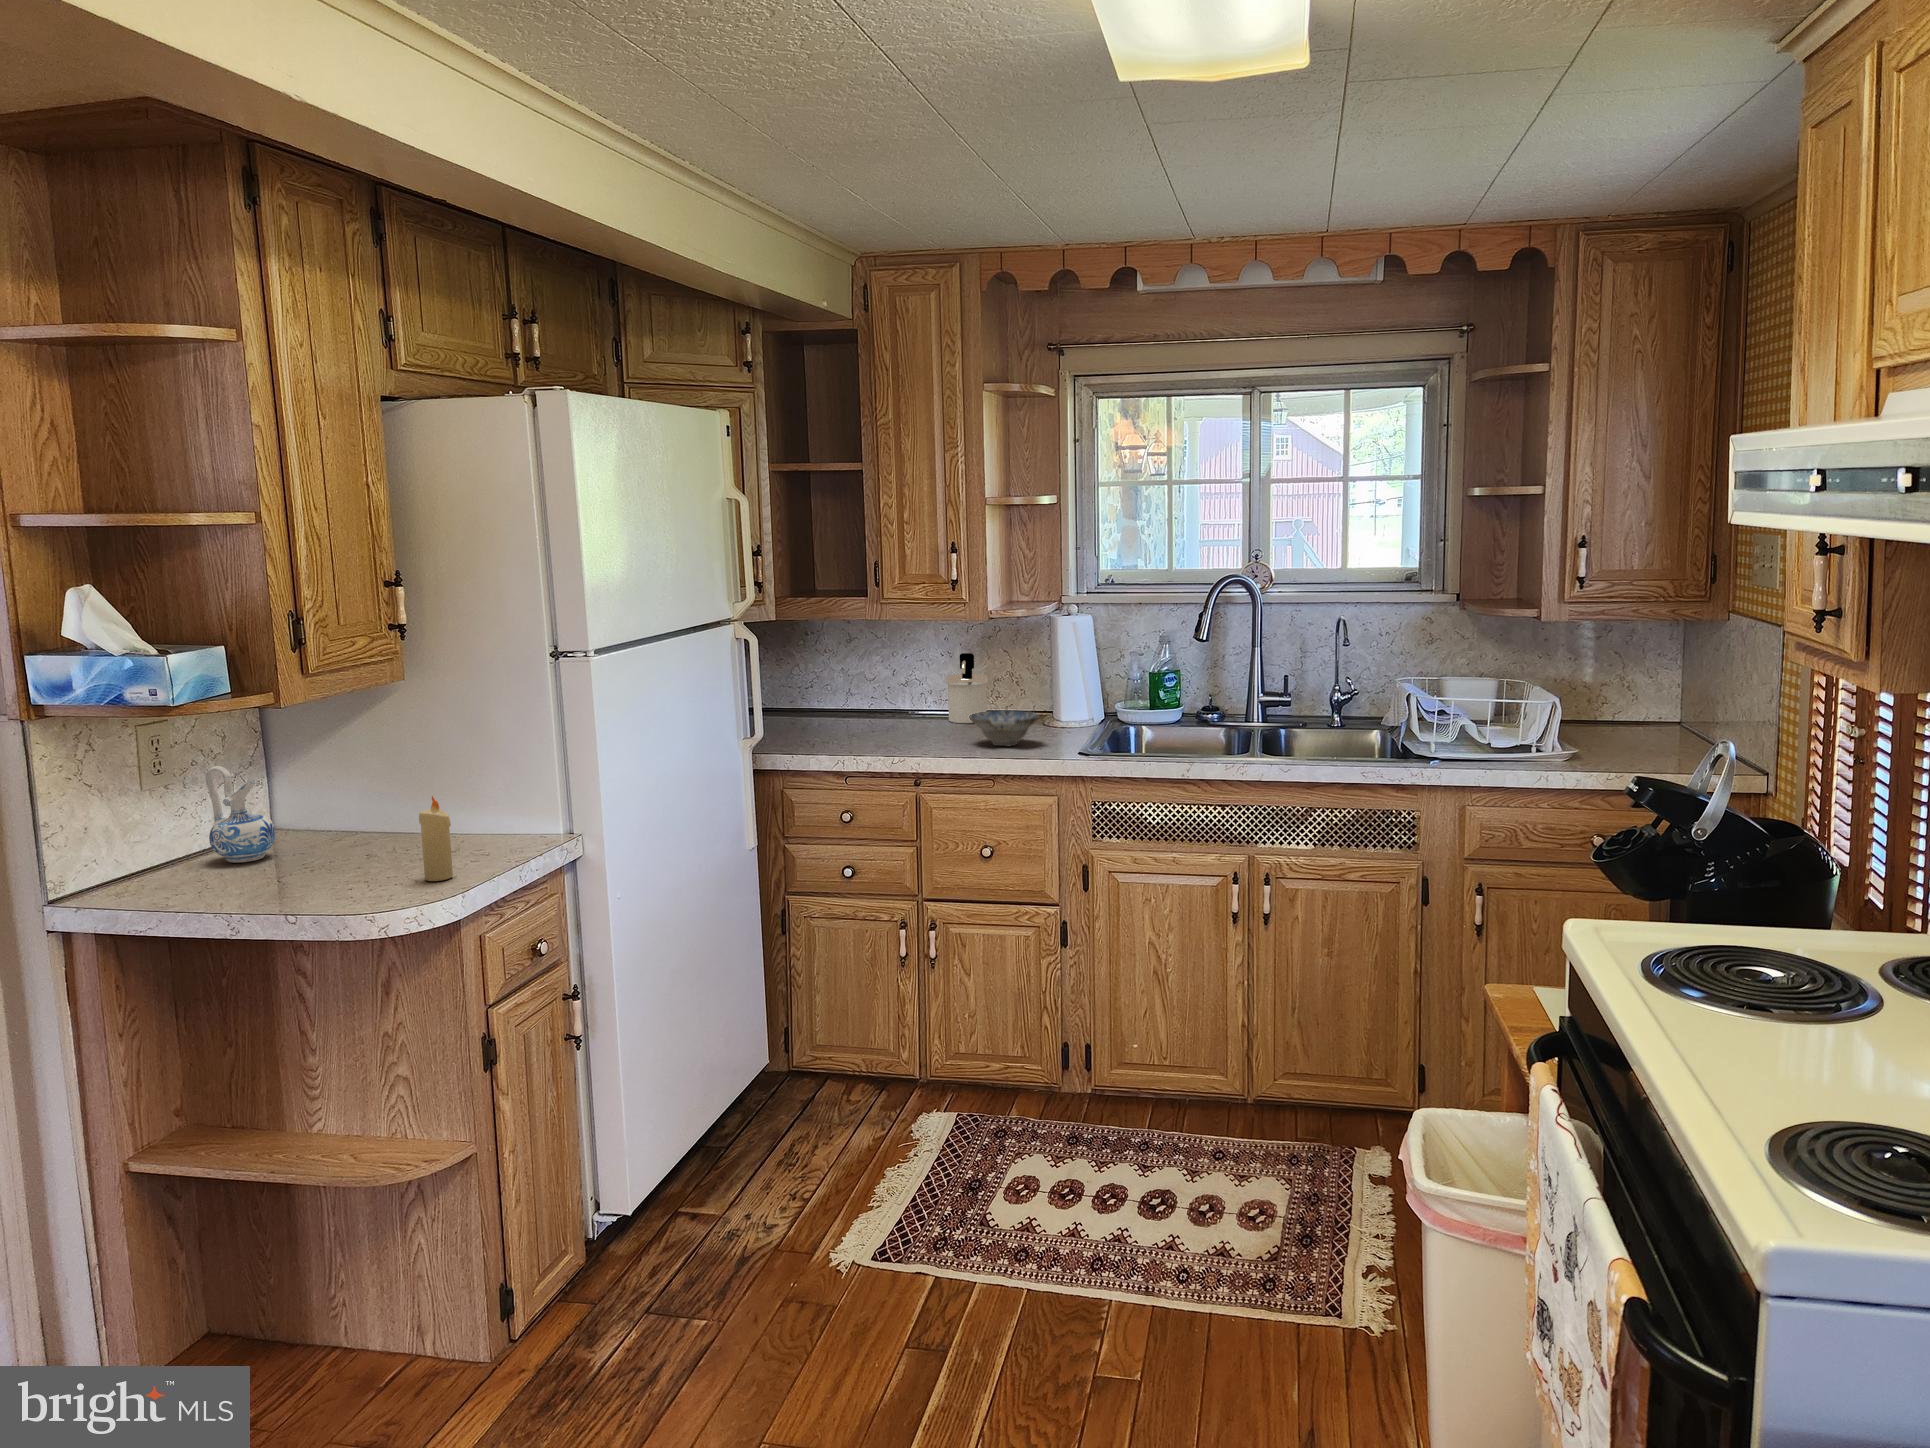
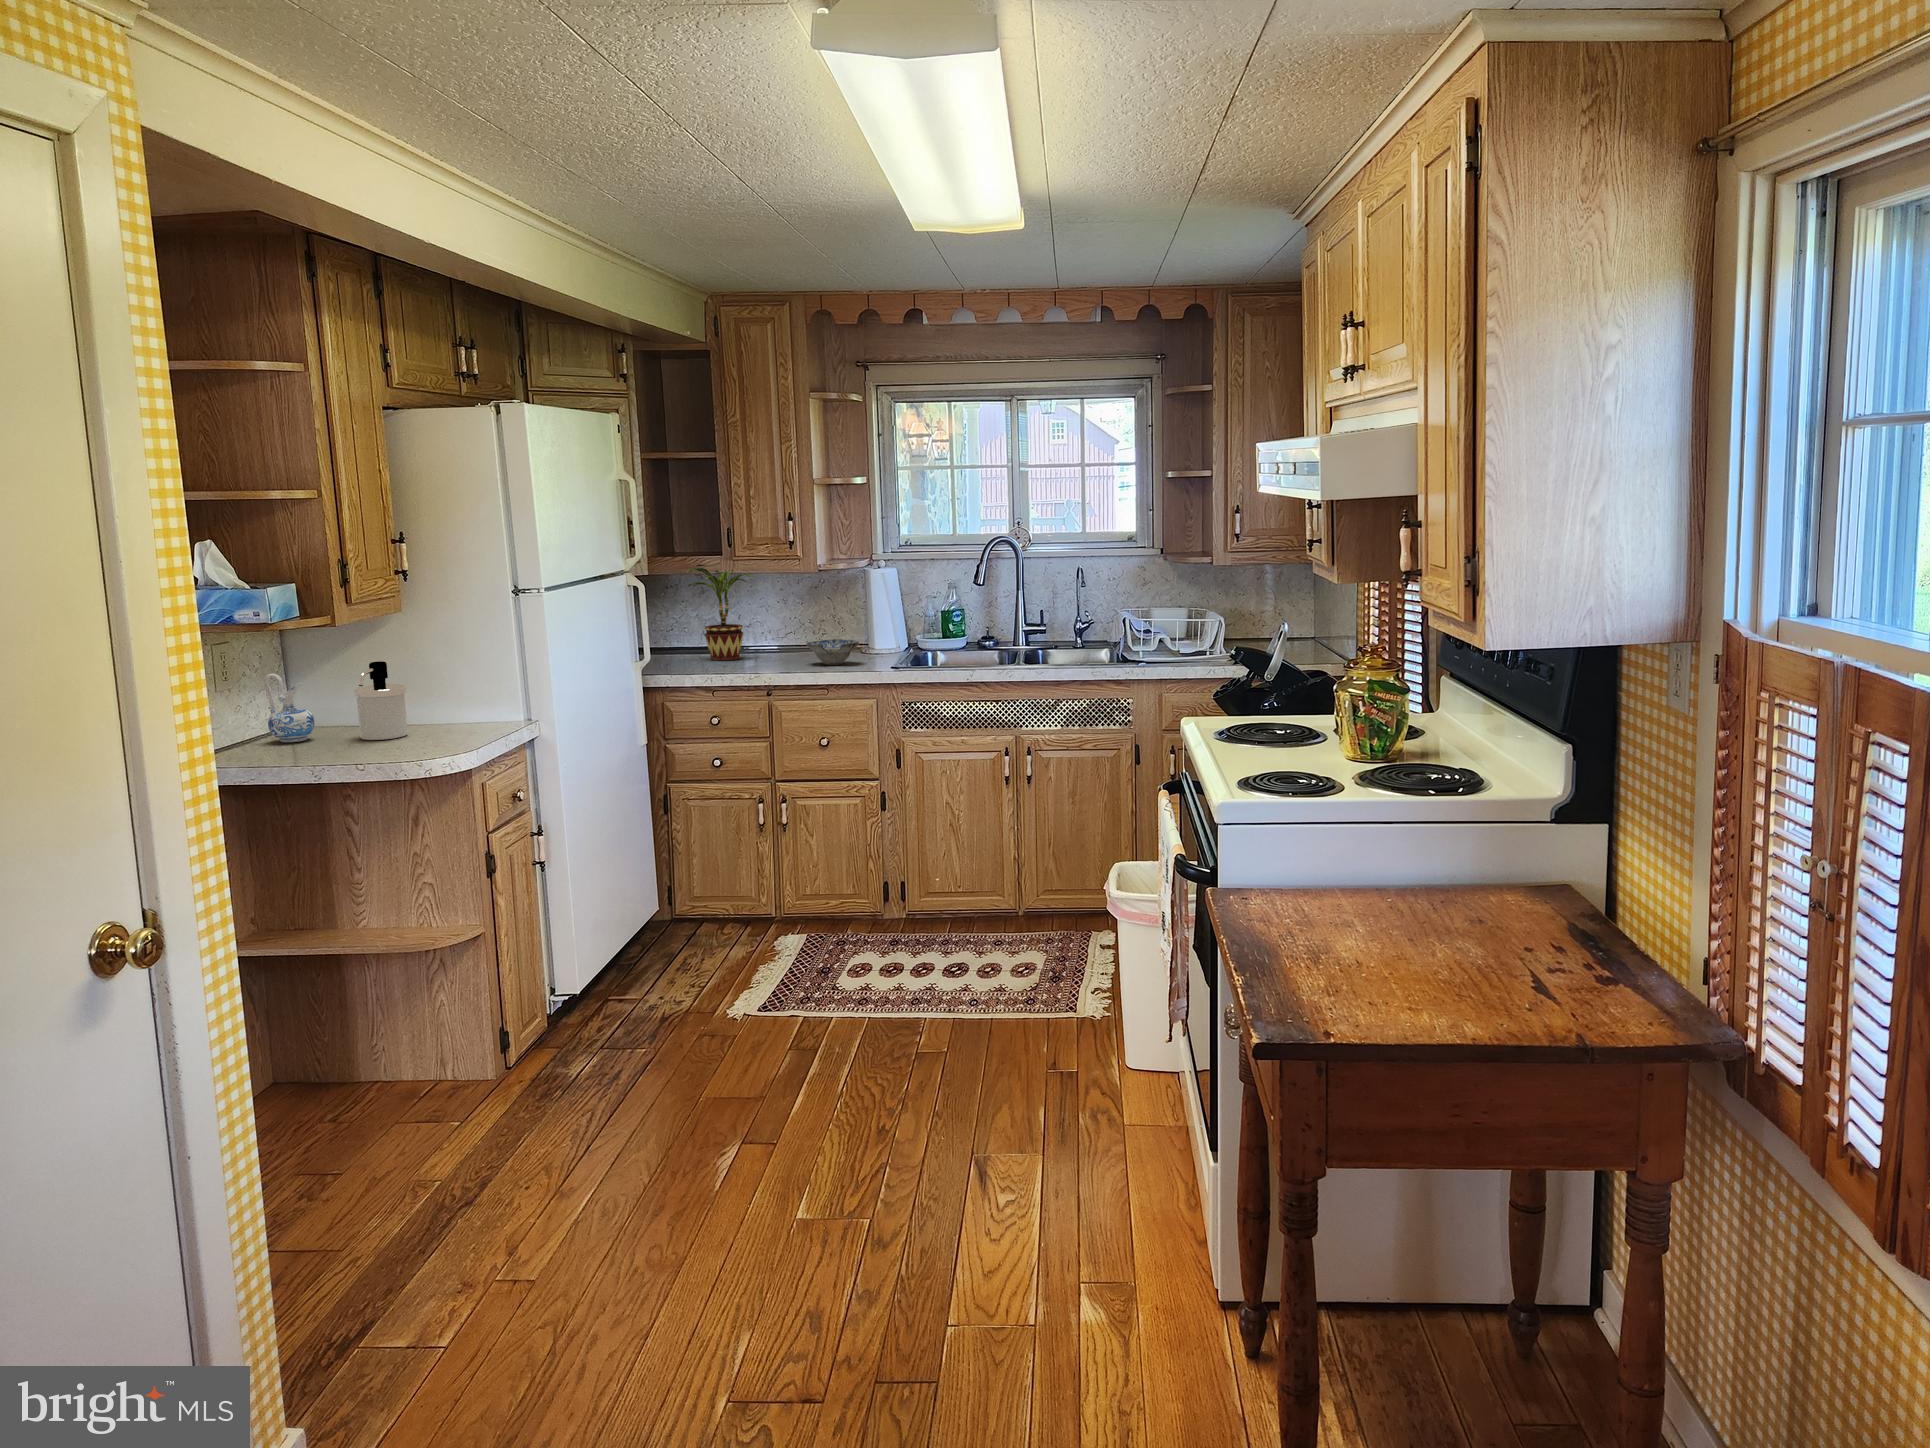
potted plant: none [819,604,906,732] -> present [687,564,753,661]
soap dispenser: present [947,653,988,723] -> present [354,661,408,740]
candle: present [419,796,453,881] -> none [436,686,460,745]

